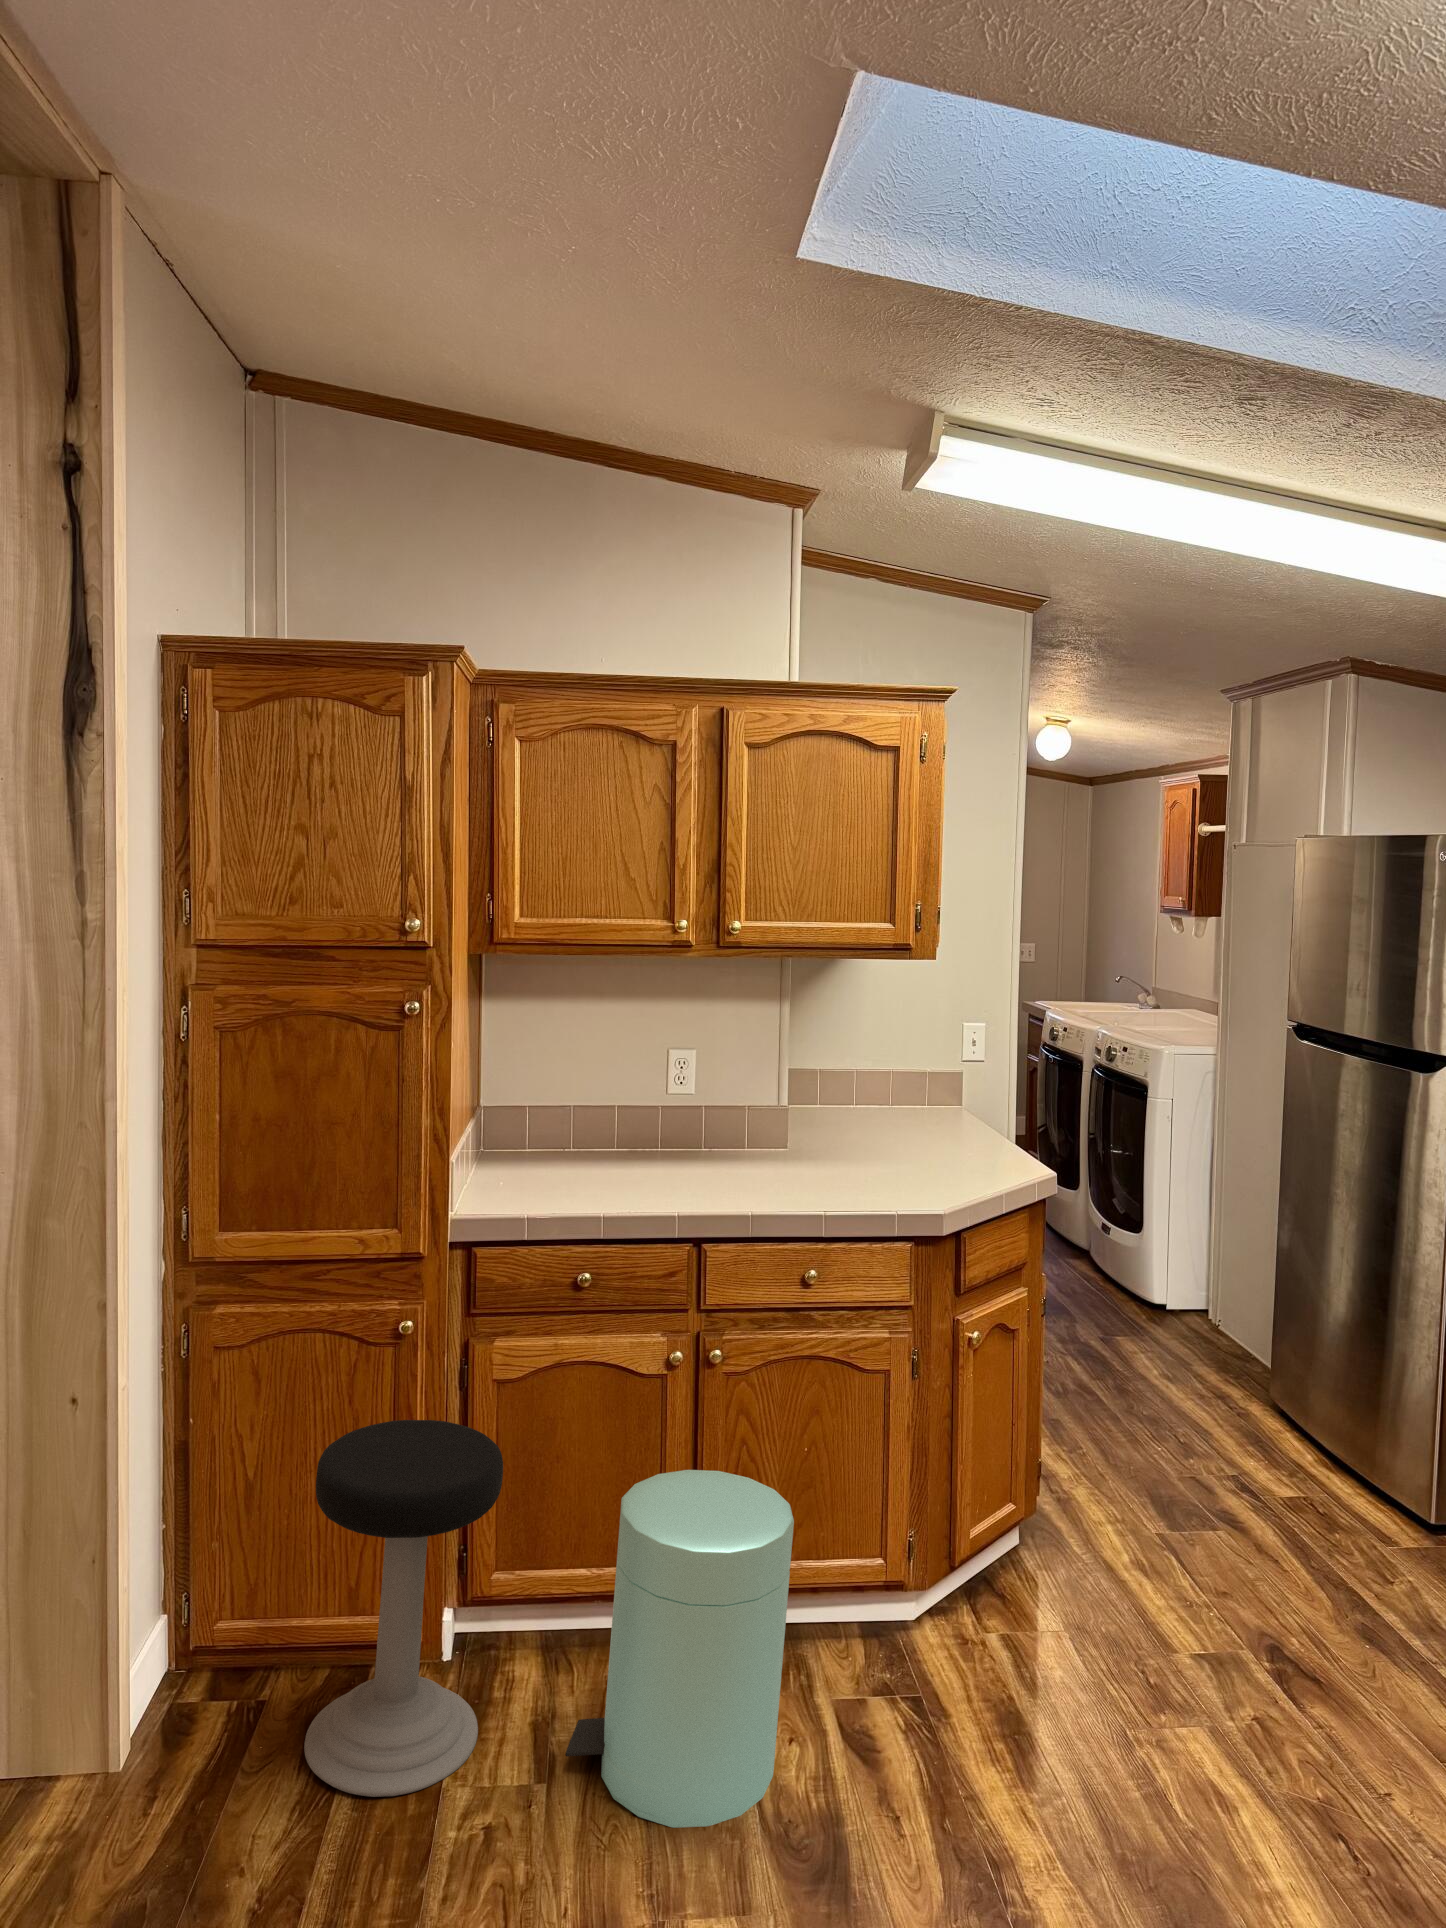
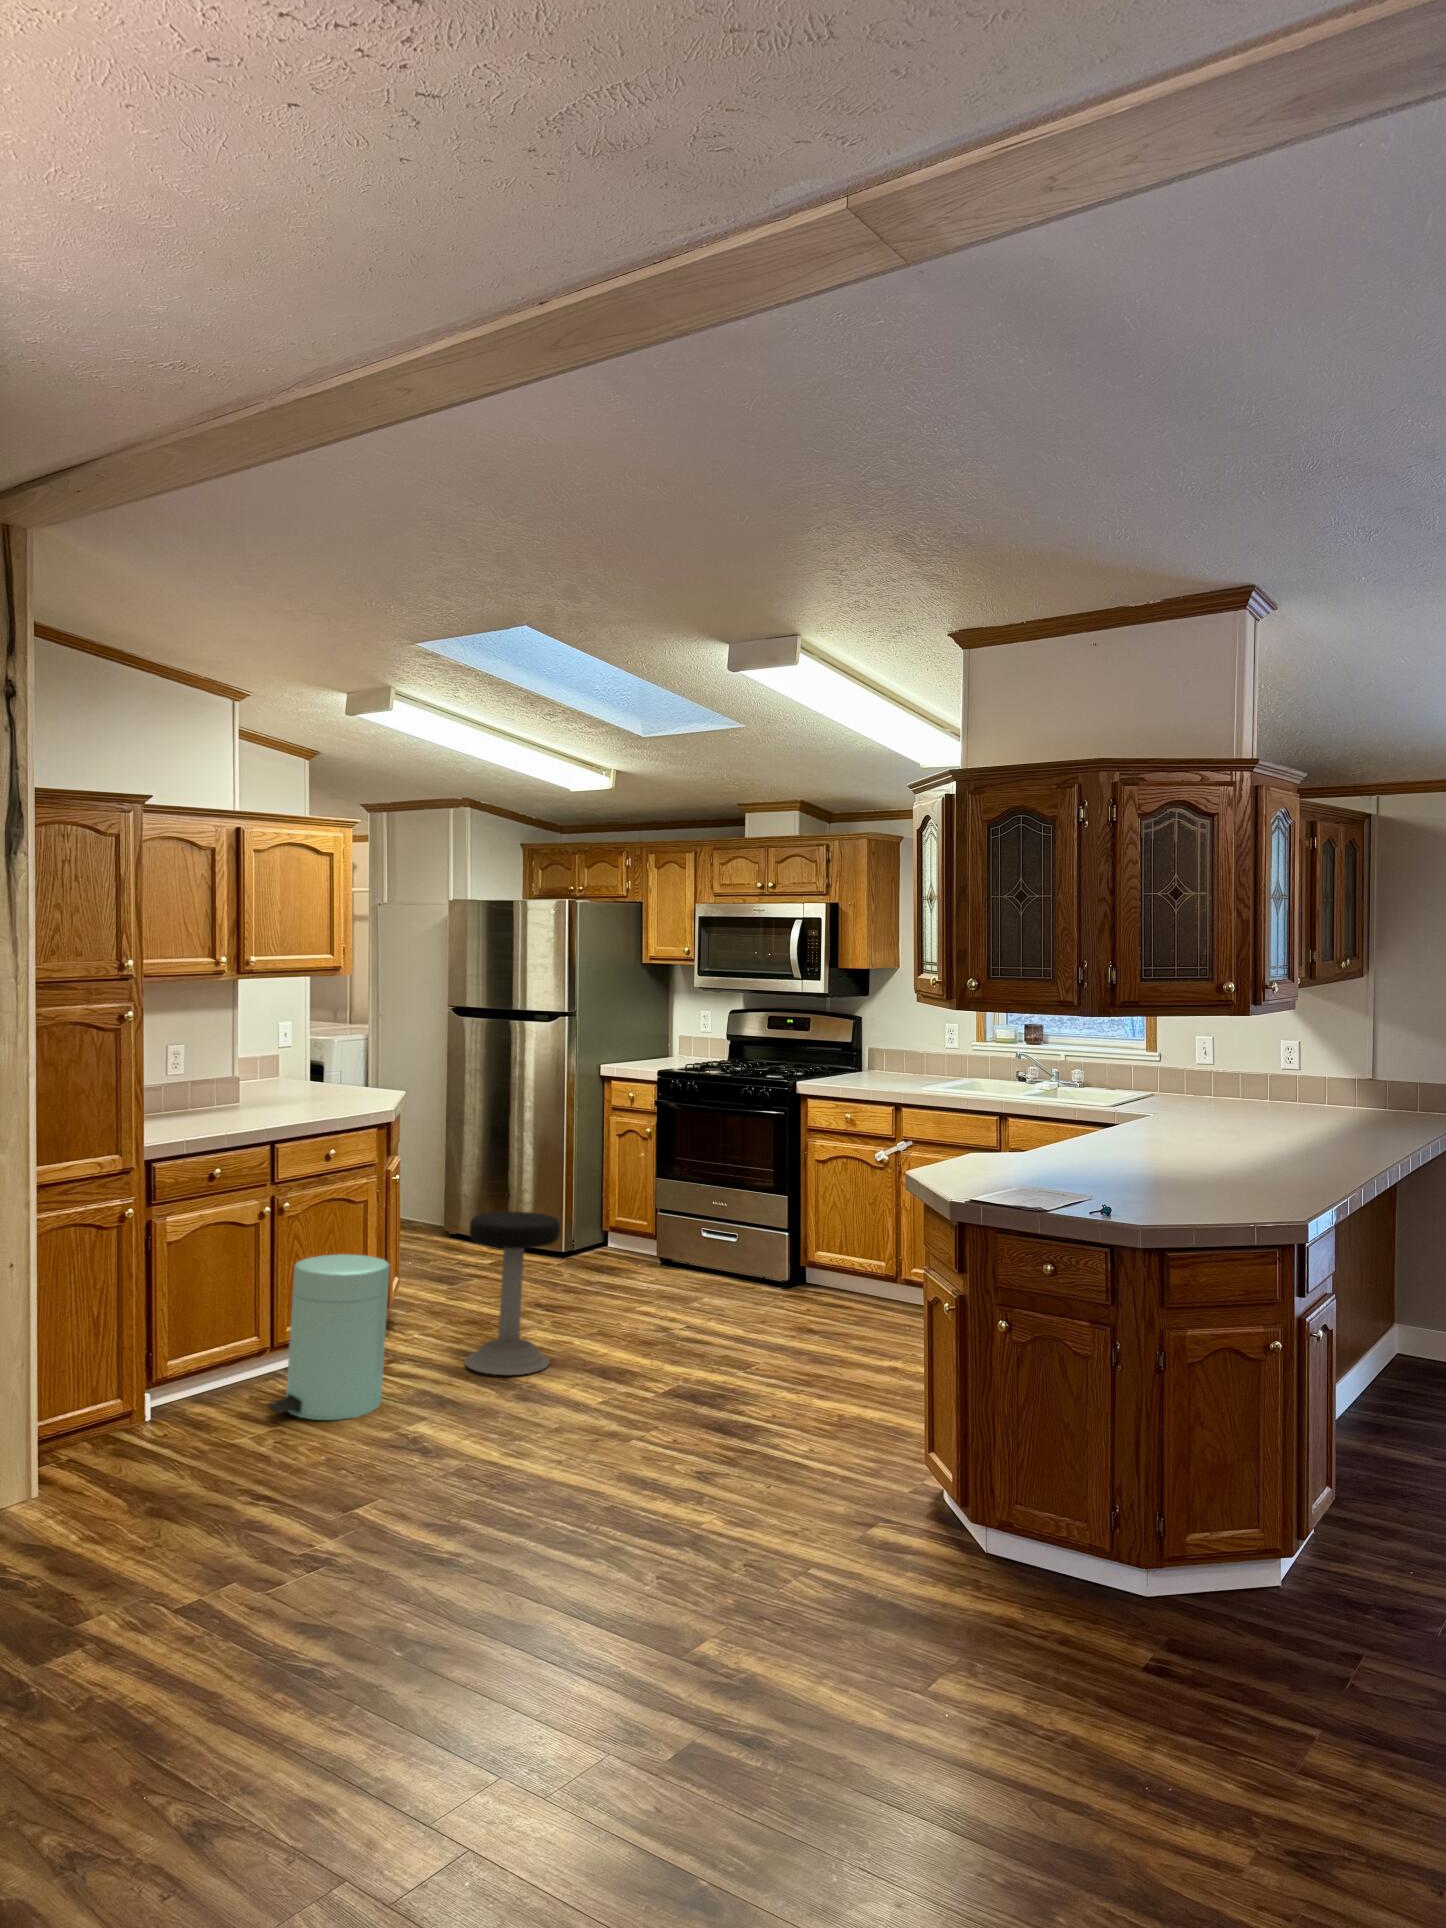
stool: present [304,1420,503,1797] -> present [465,1212,560,1375]

